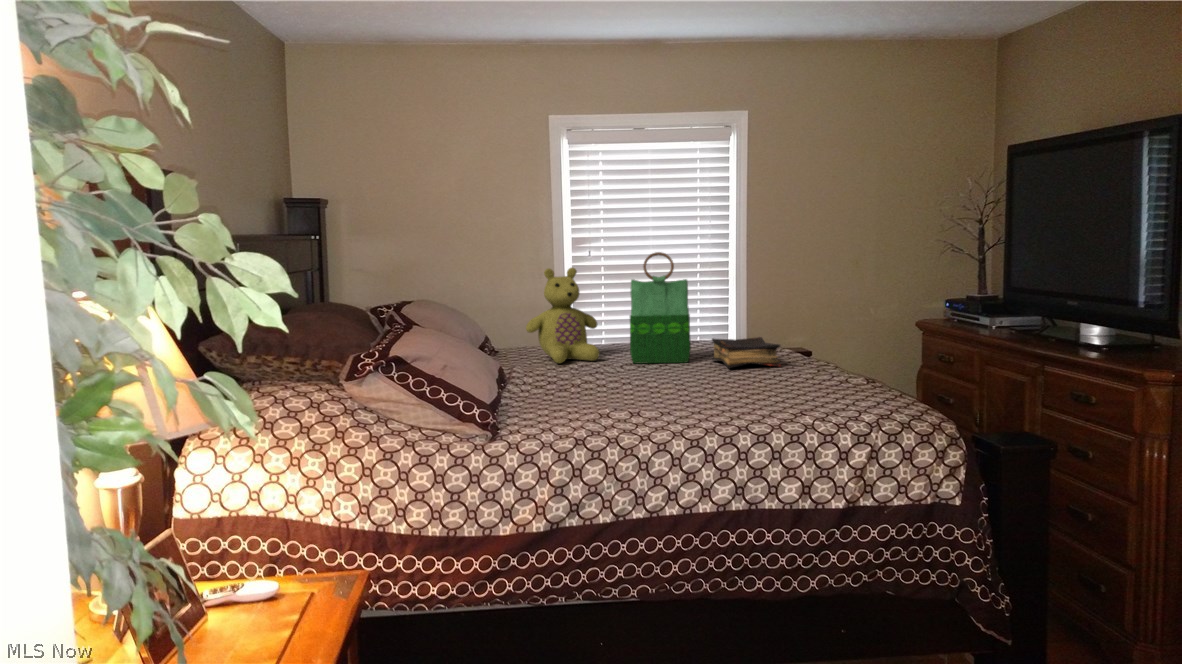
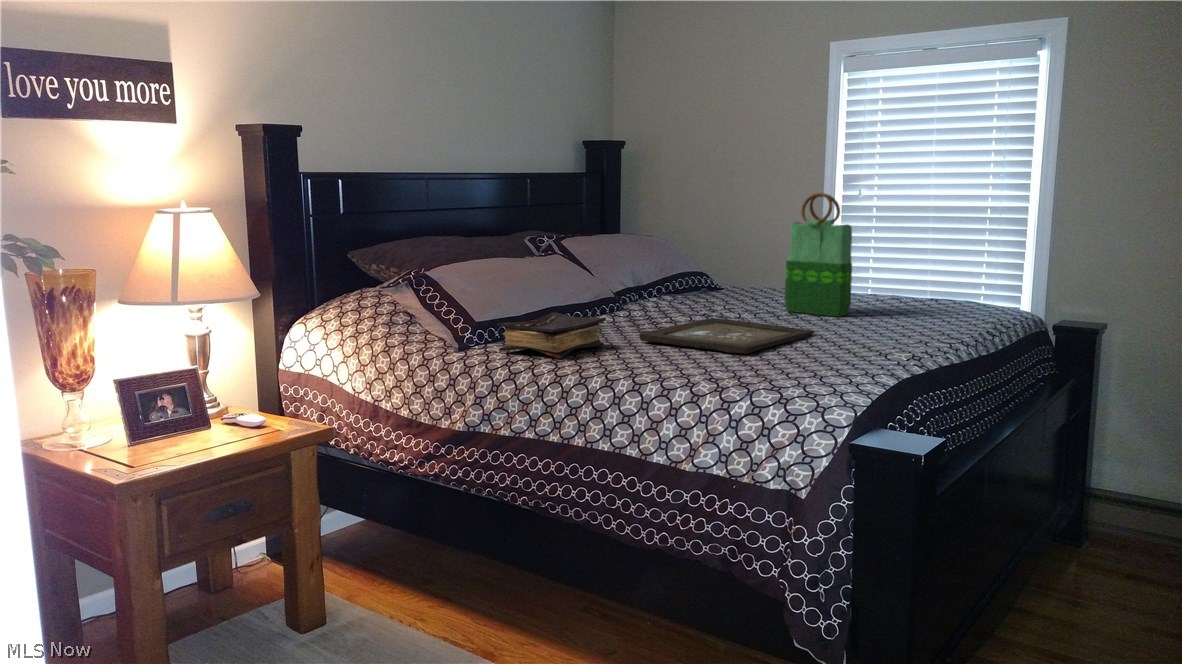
stuffed bear: present [526,268,599,363] -> none [712,206,790,304]
book: present [711,337,782,369] -> present [497,312,606,359]
tray: none [620,374,751,403] -> present [639,318,813,353]

